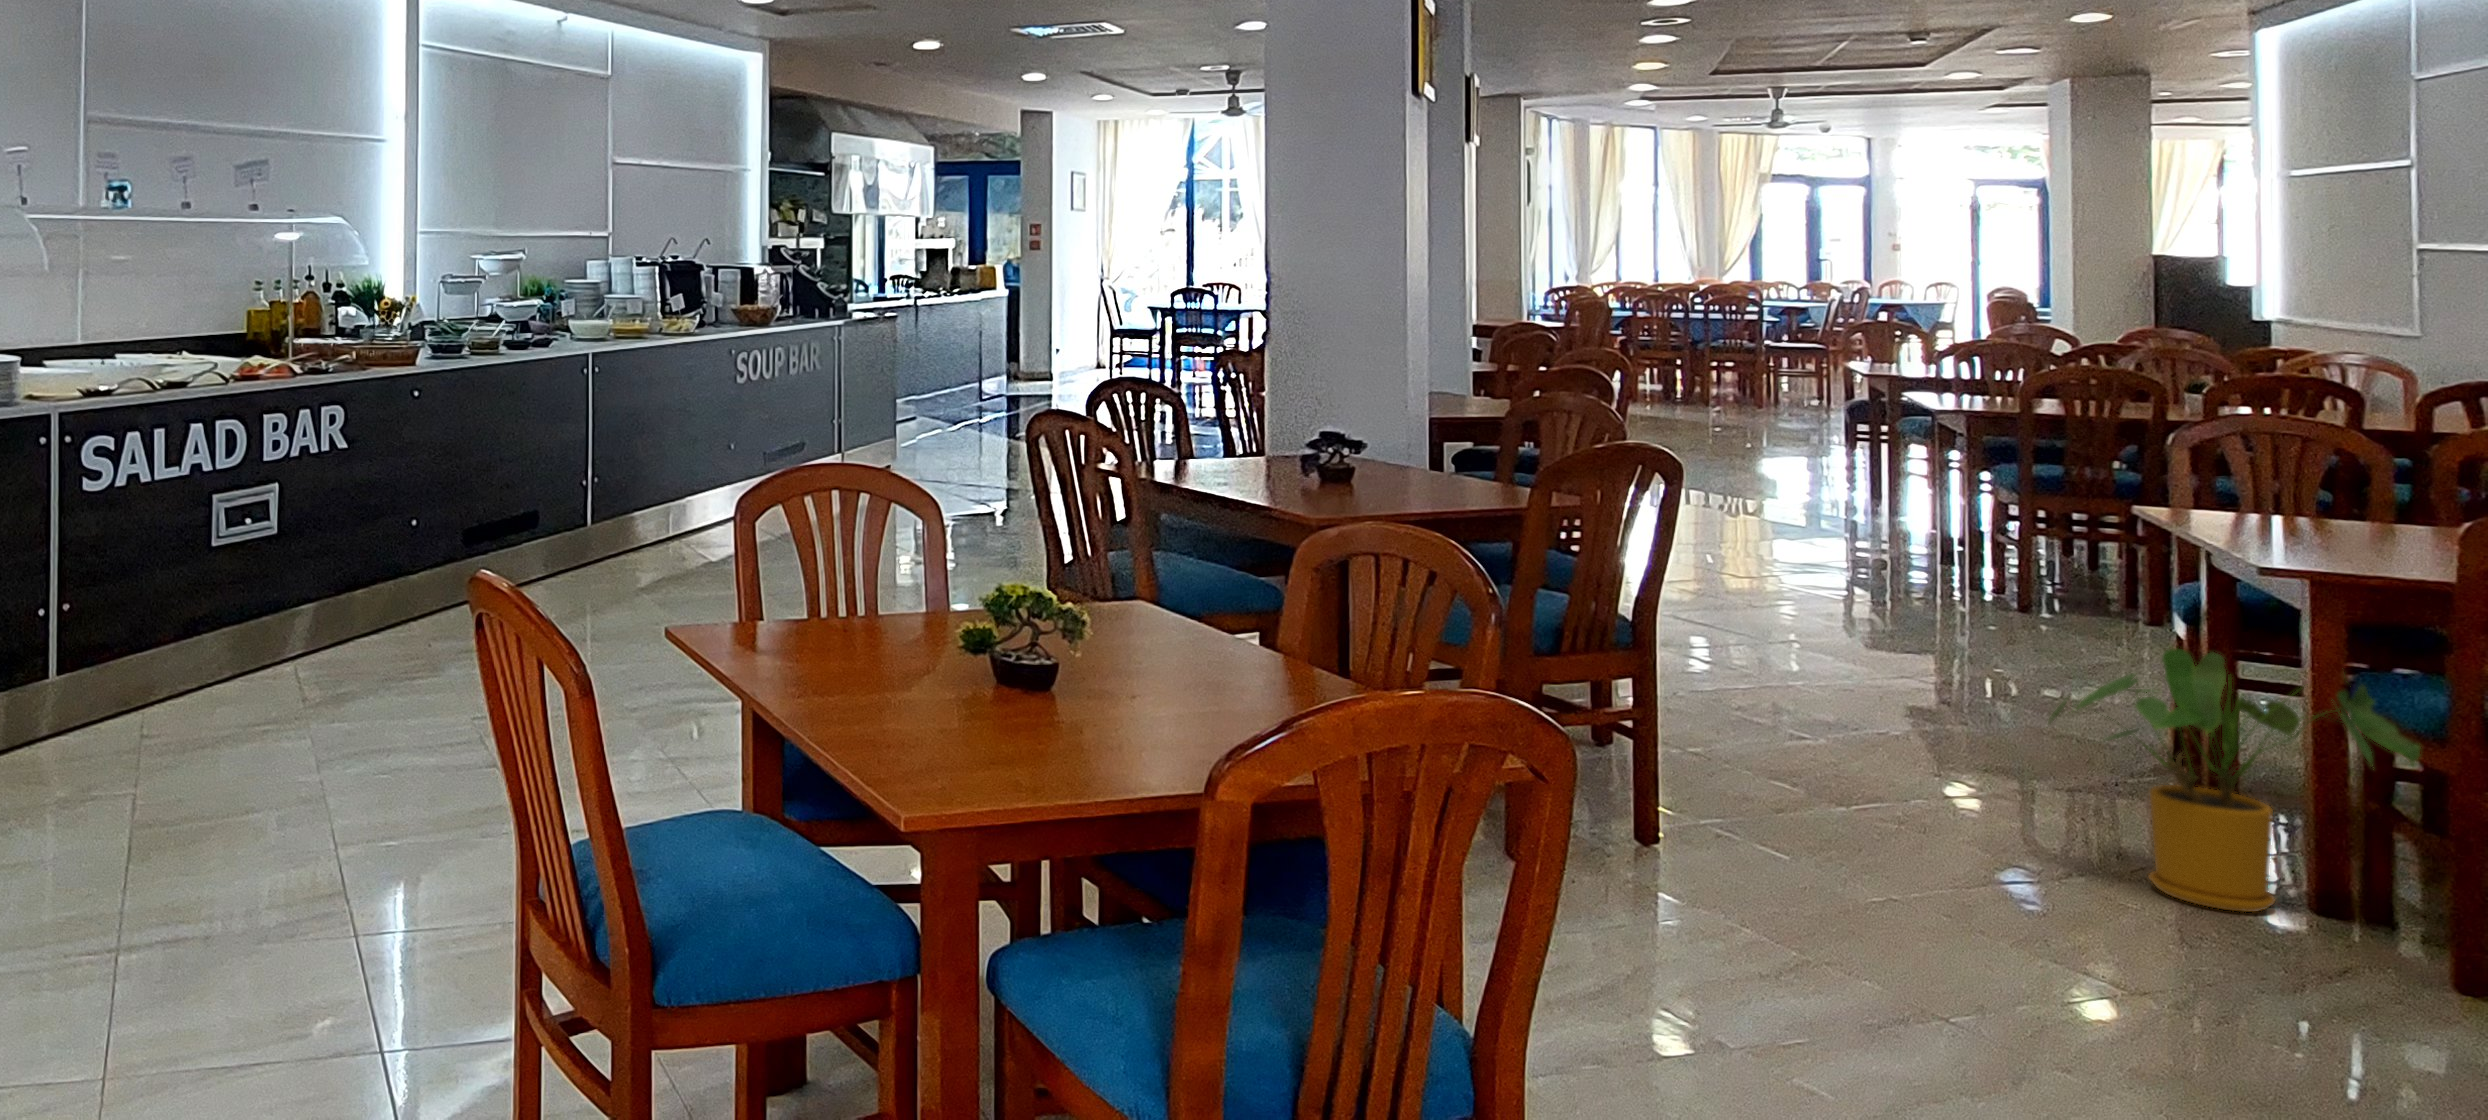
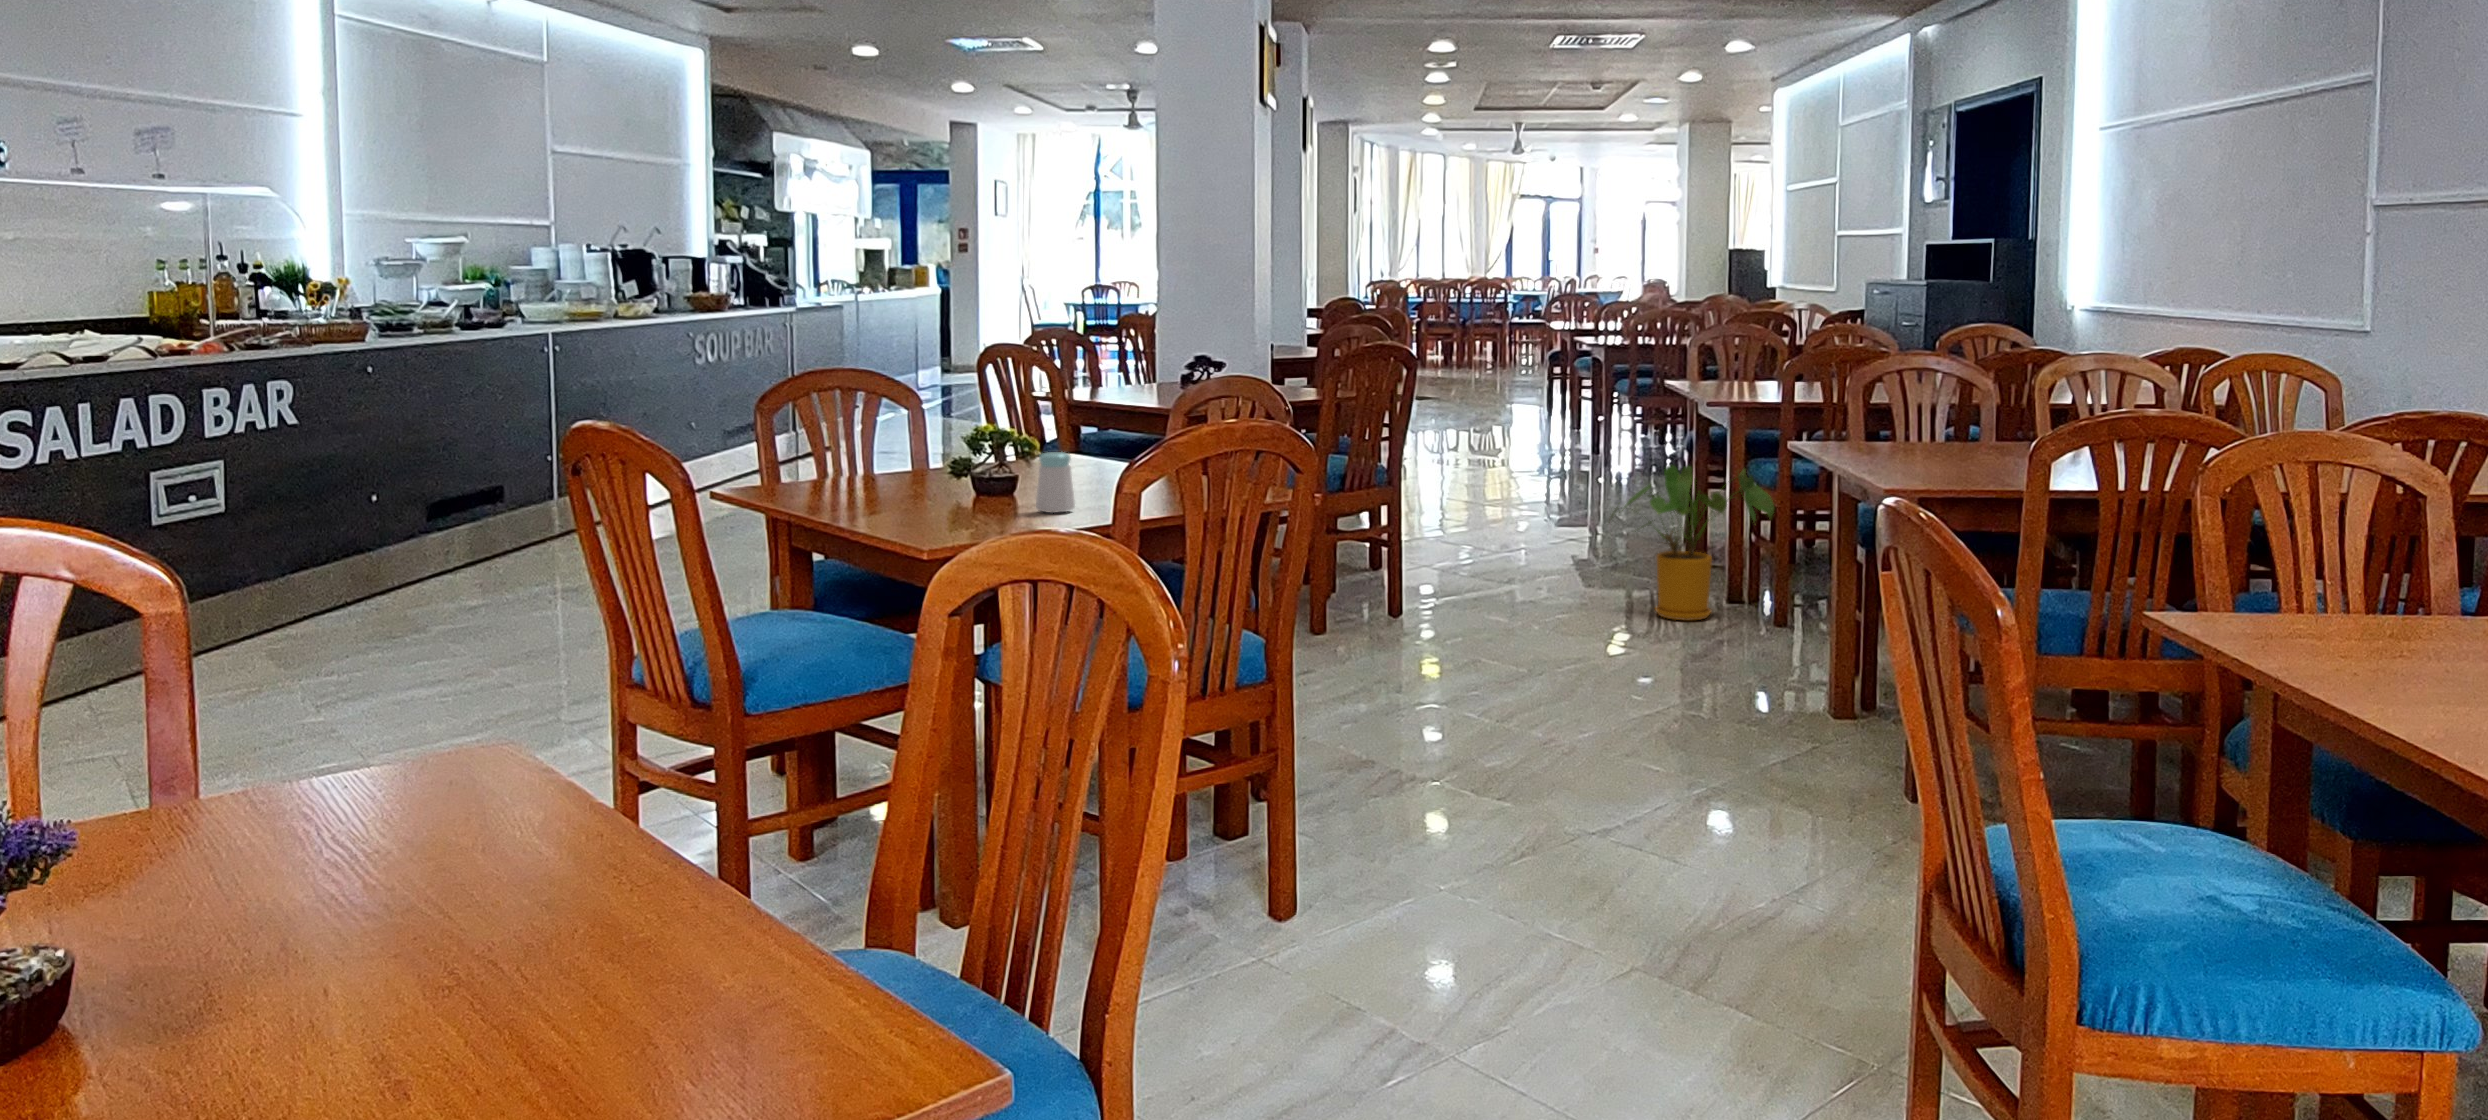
salt shaker: none [1110,611,1167,699] -> present [1036,452,1075,513]

